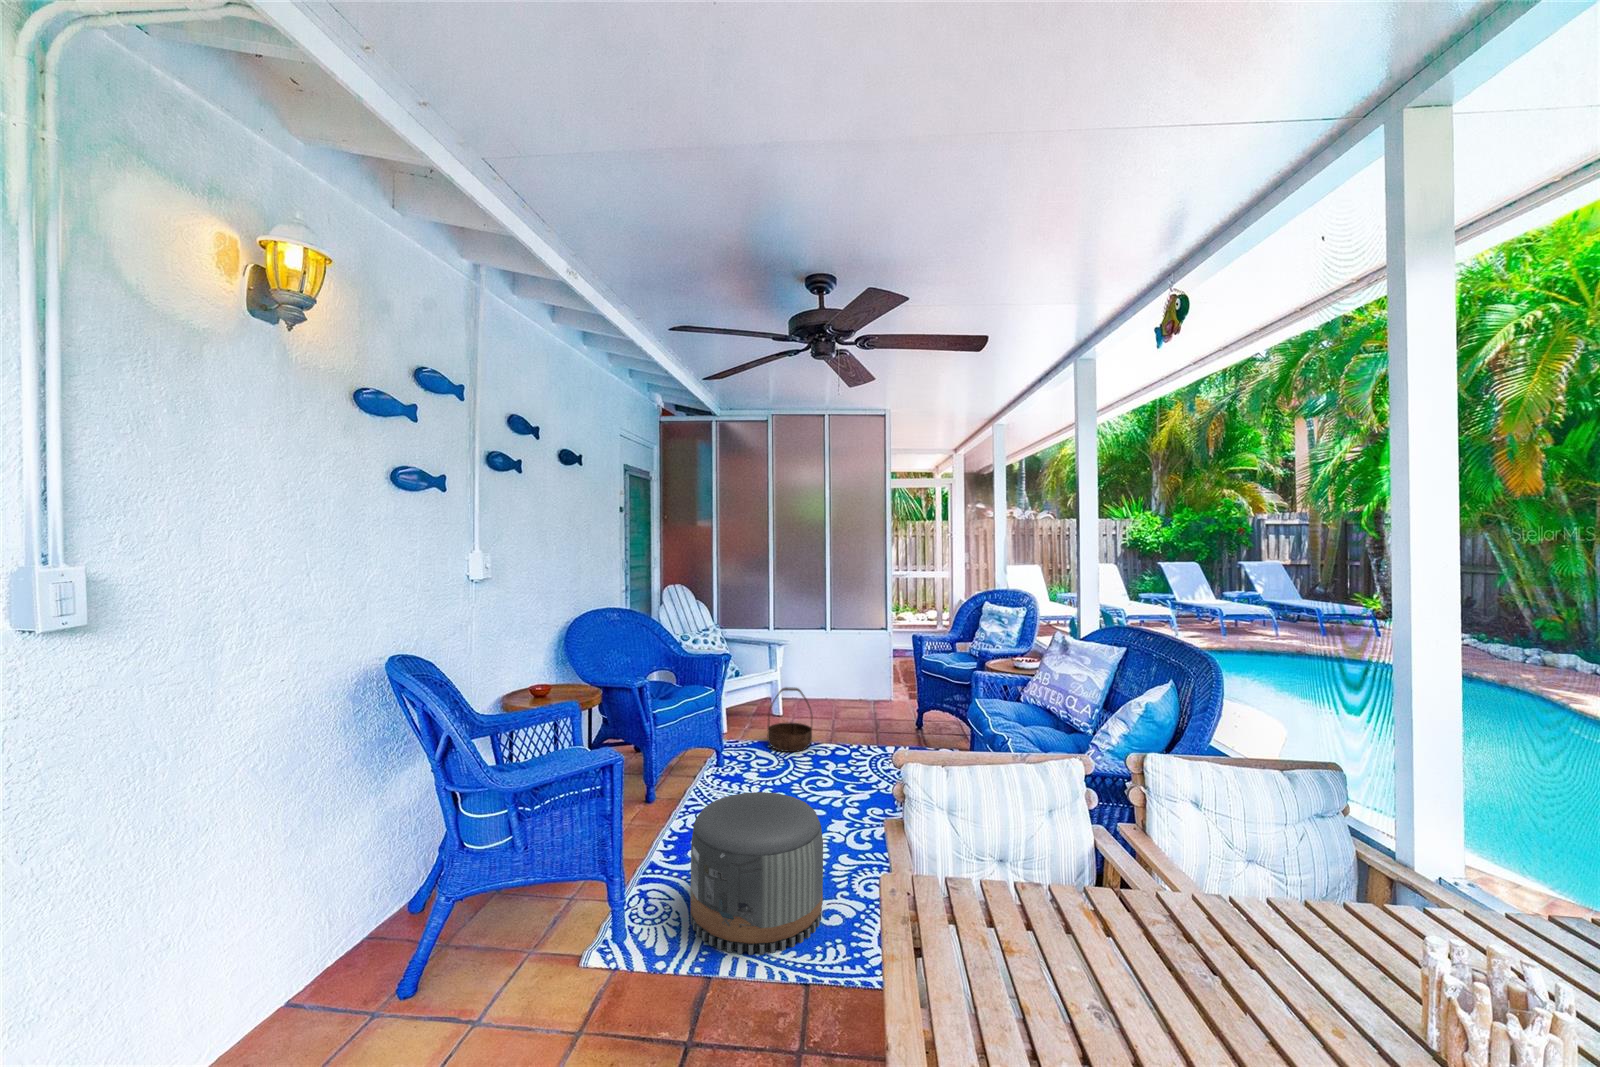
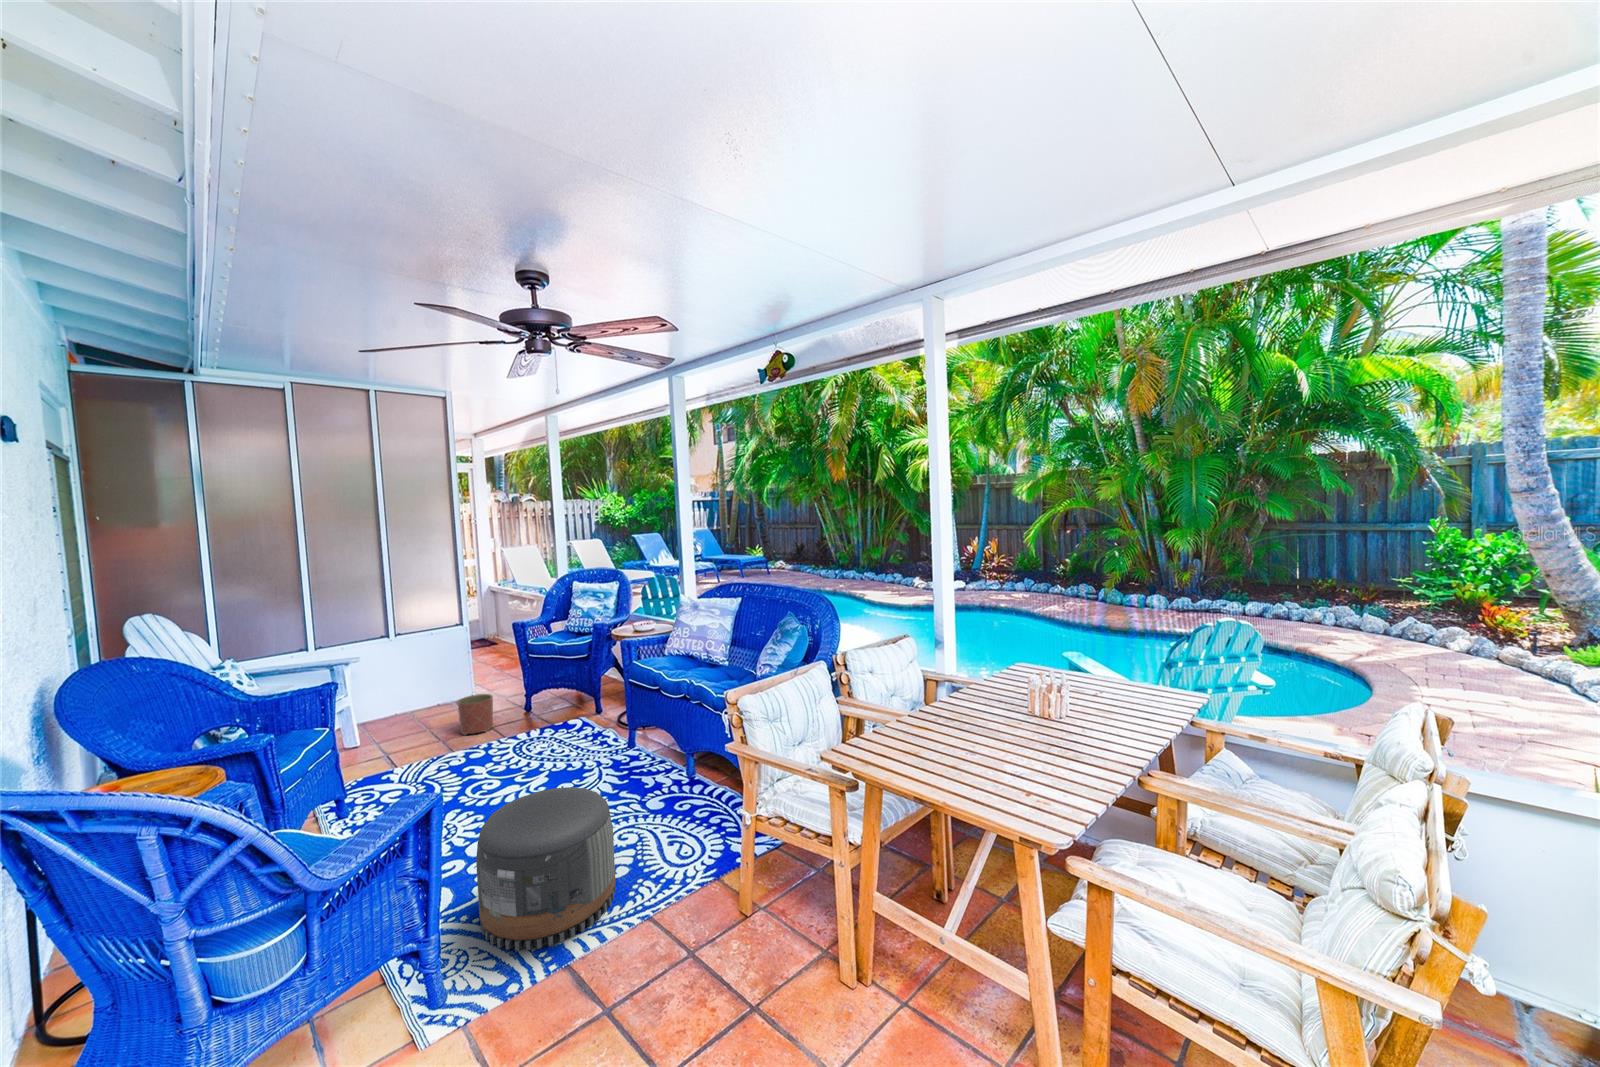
basket: present [767,687,812,752] -> none [373,704,433,777]
planter: none [850,698,881,738] -> present [458,694,493,735]

